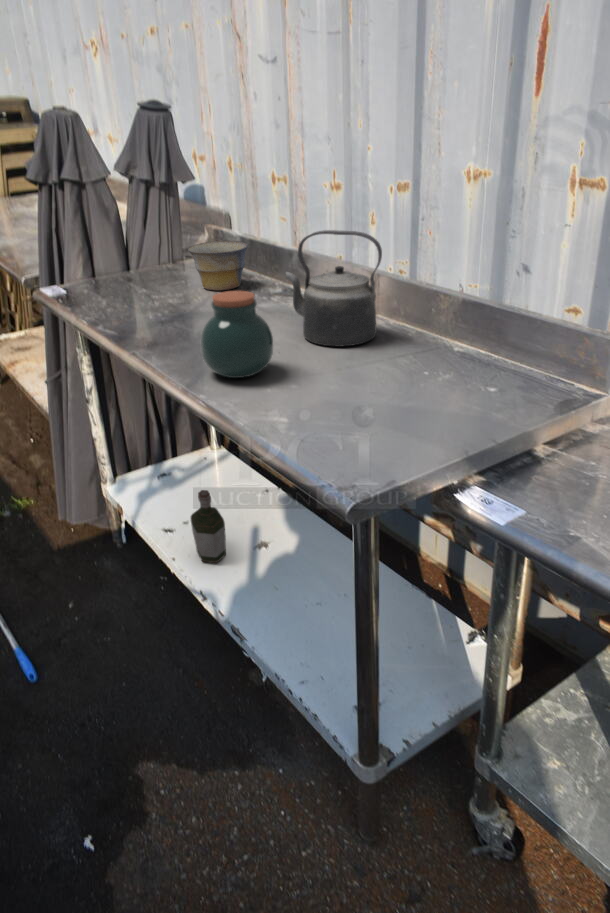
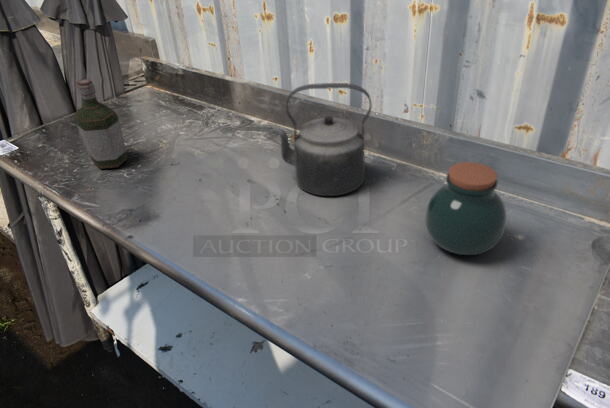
bowl: present [188,241,248,290] -> none [142,78,201,130]
jar: present [201,291,273,378] -> present [425,162,507,255]
bottle: present [191,490,226,563] -> present [74,79,128,169]

